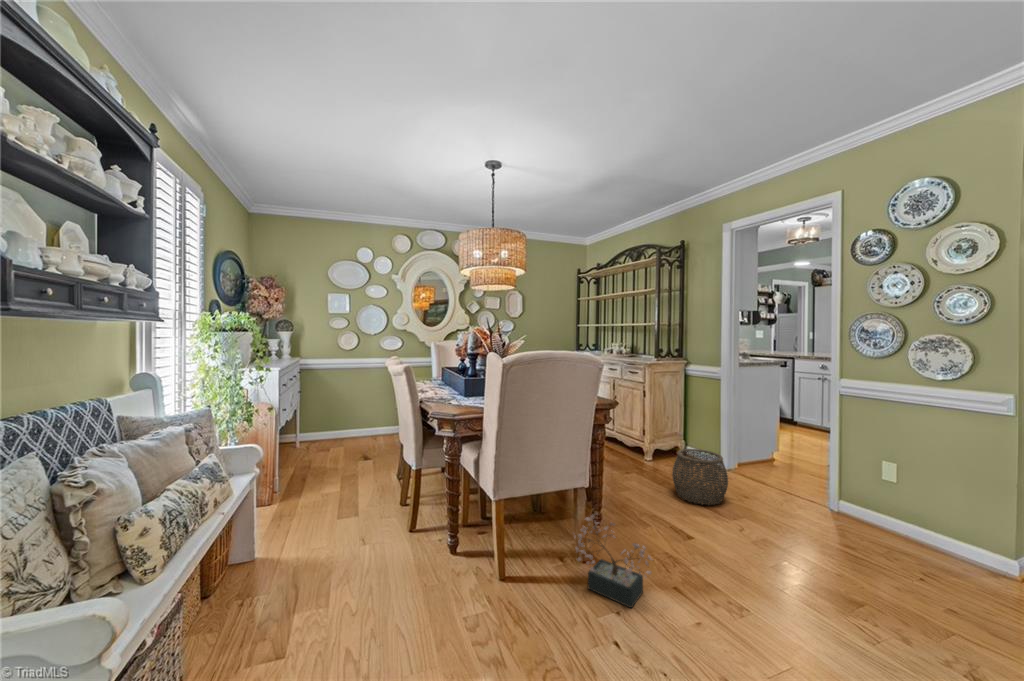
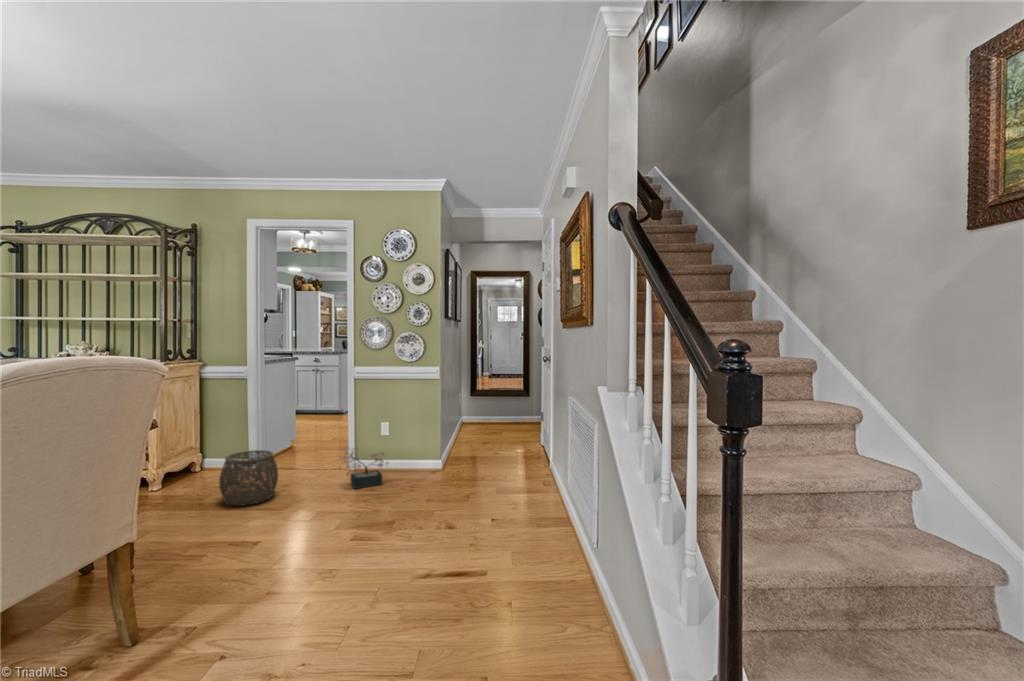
decorative plant: present [576,513,651,608] -> present [339,447,389,489]

